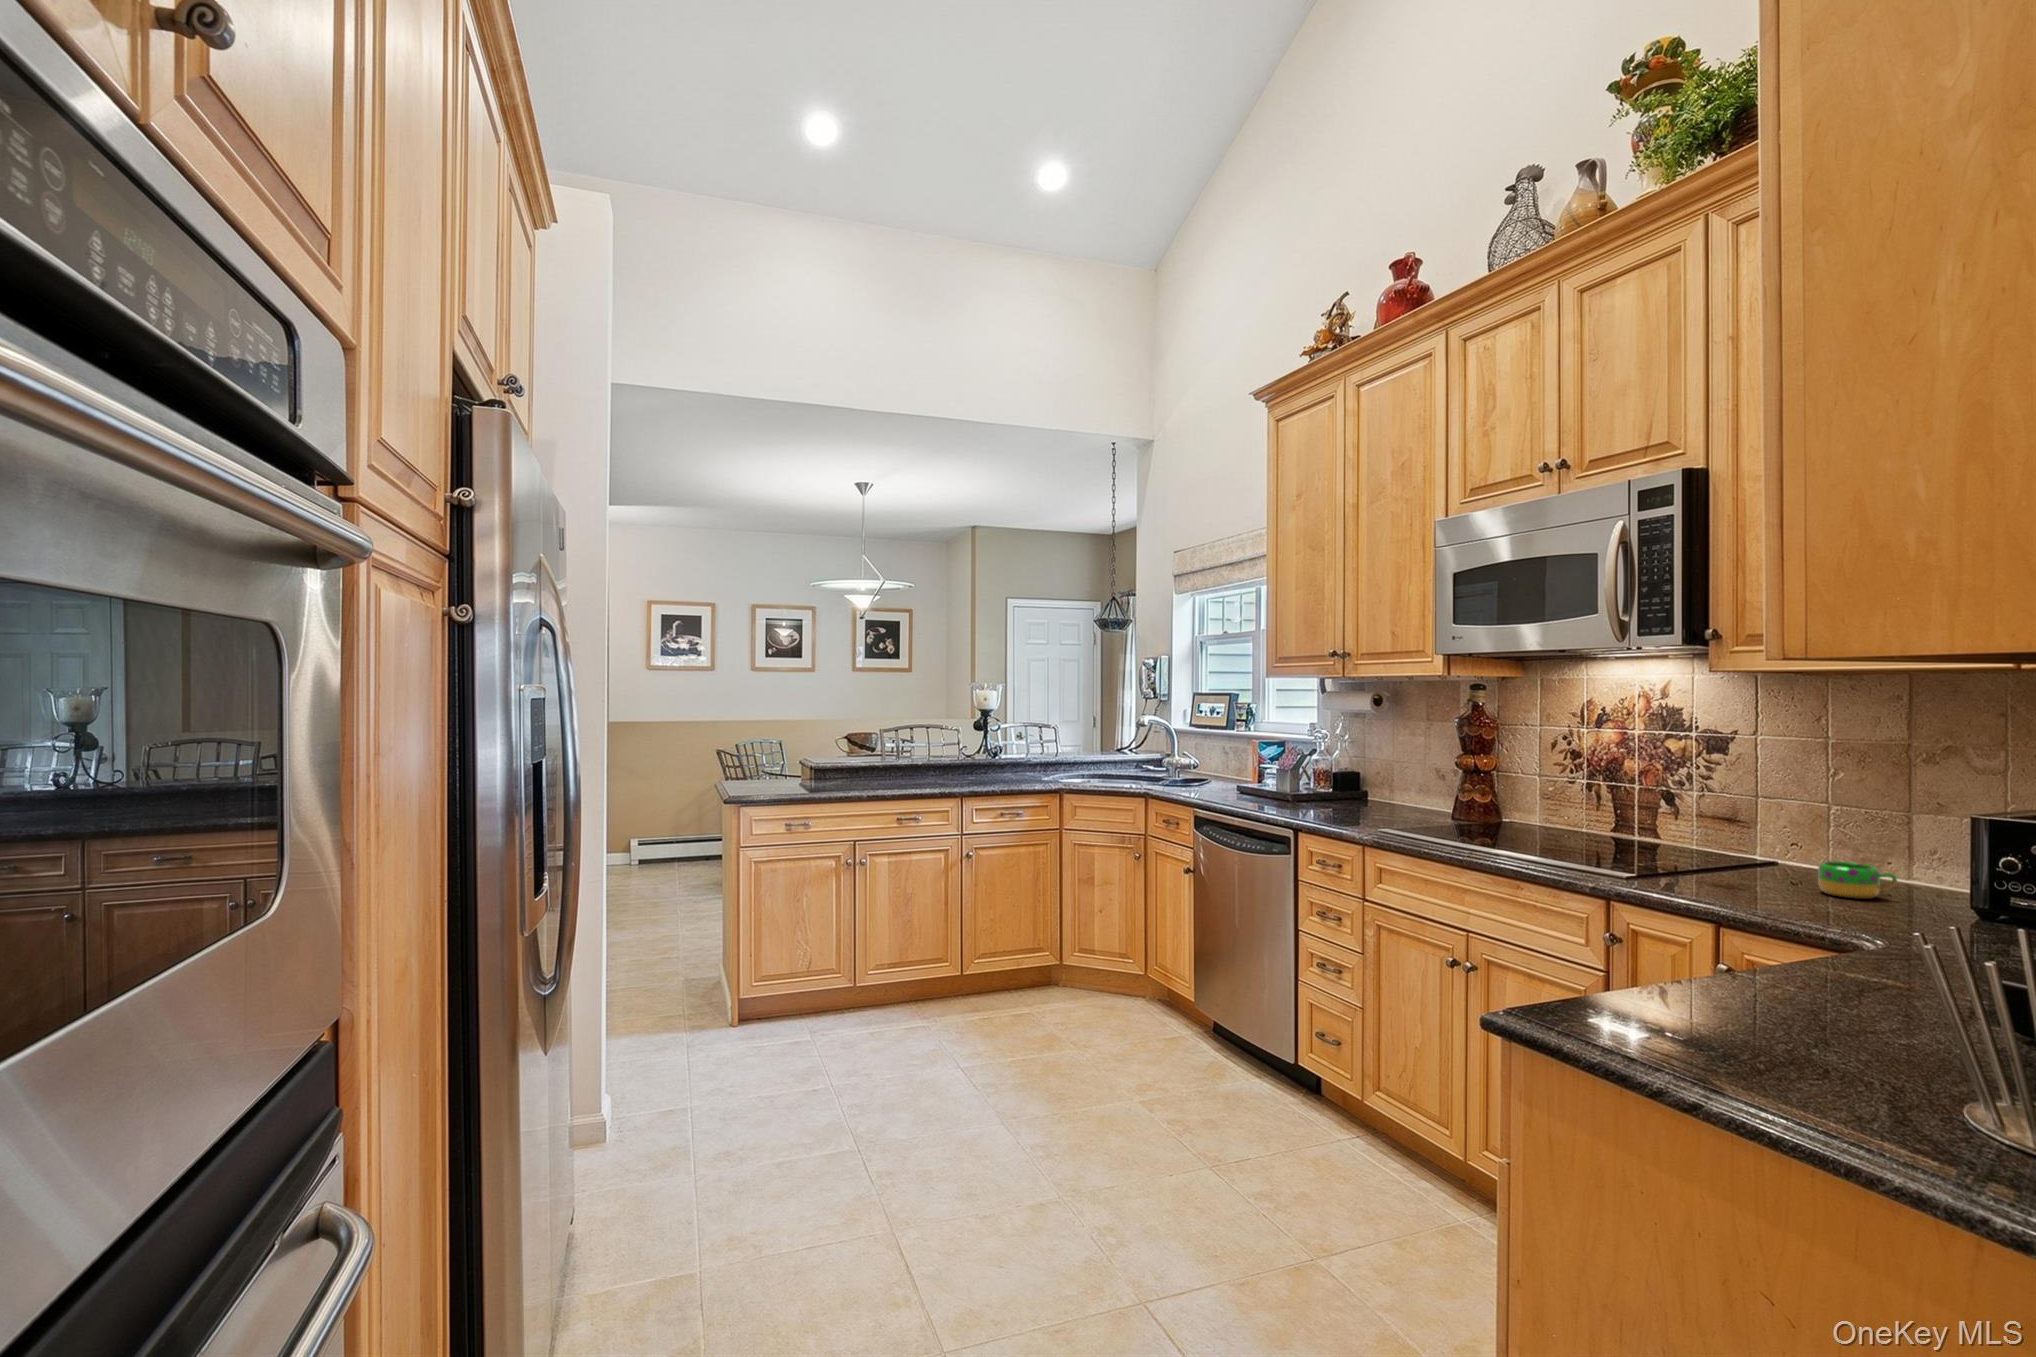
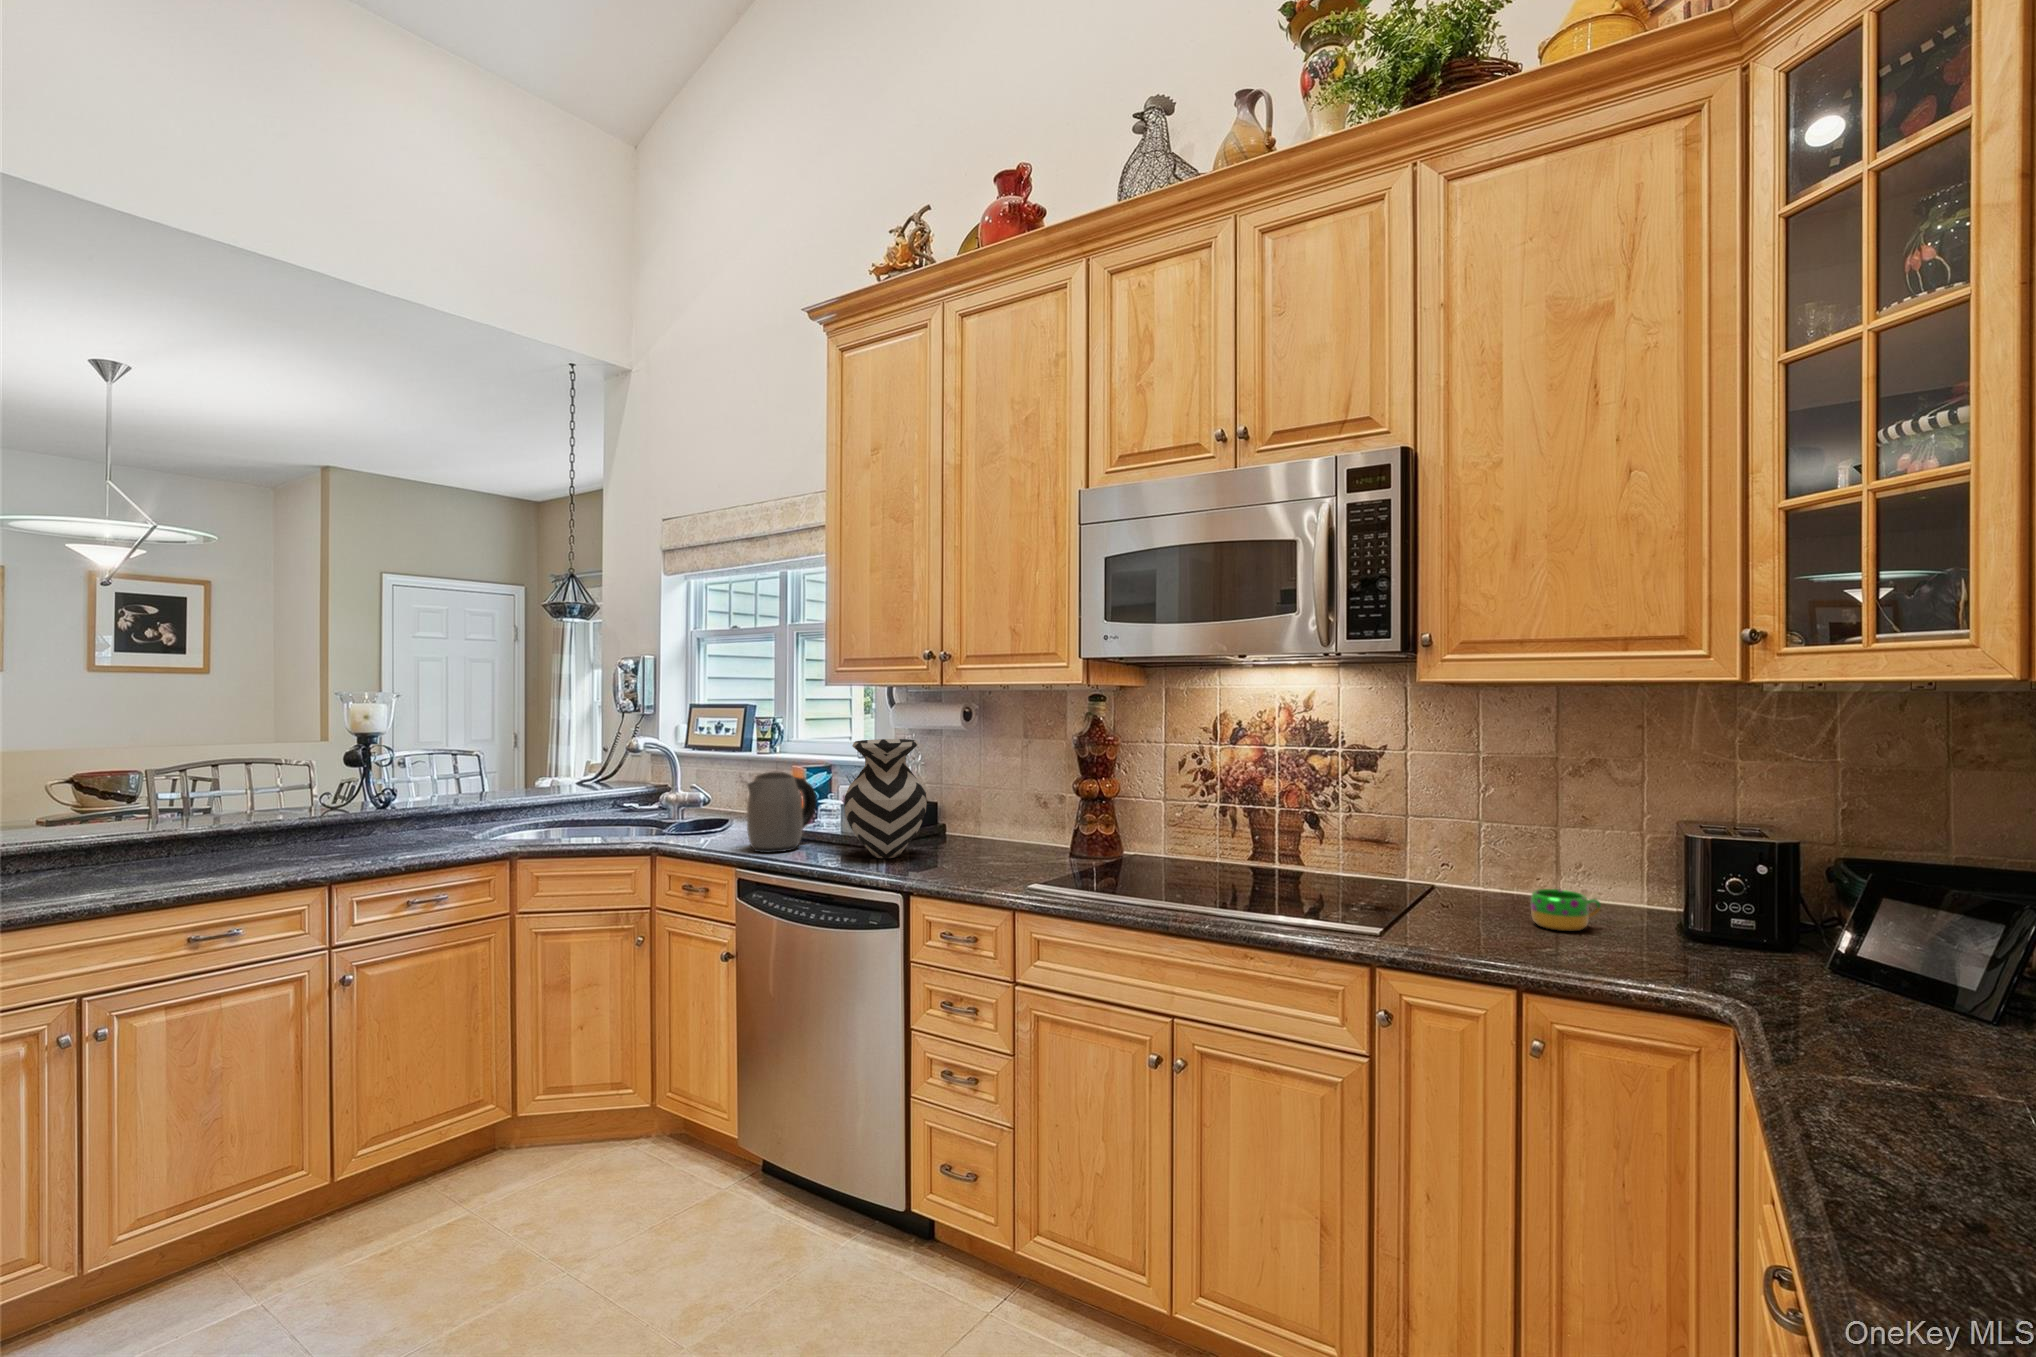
vase: none [1265,717,1330,807] -> present [844,739,927,858]
kettle: none [1200,739,1255,797] -> present [747,772,816,853]

